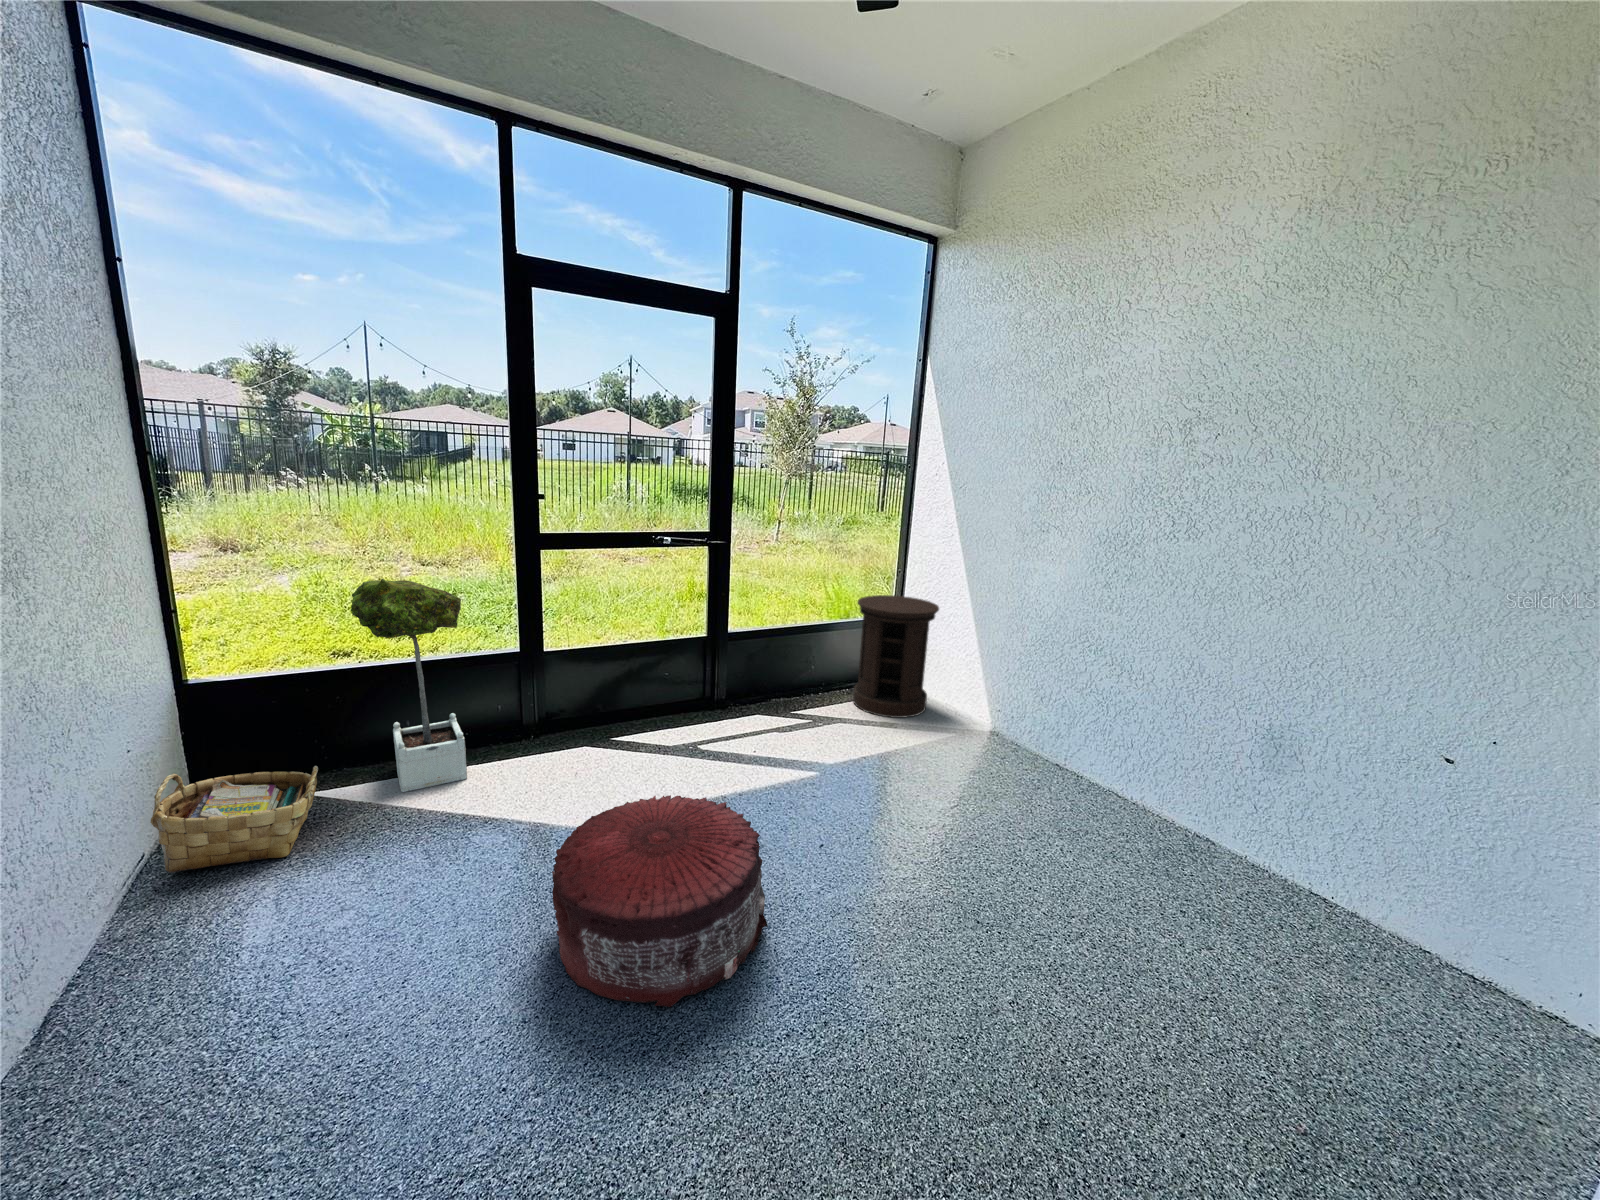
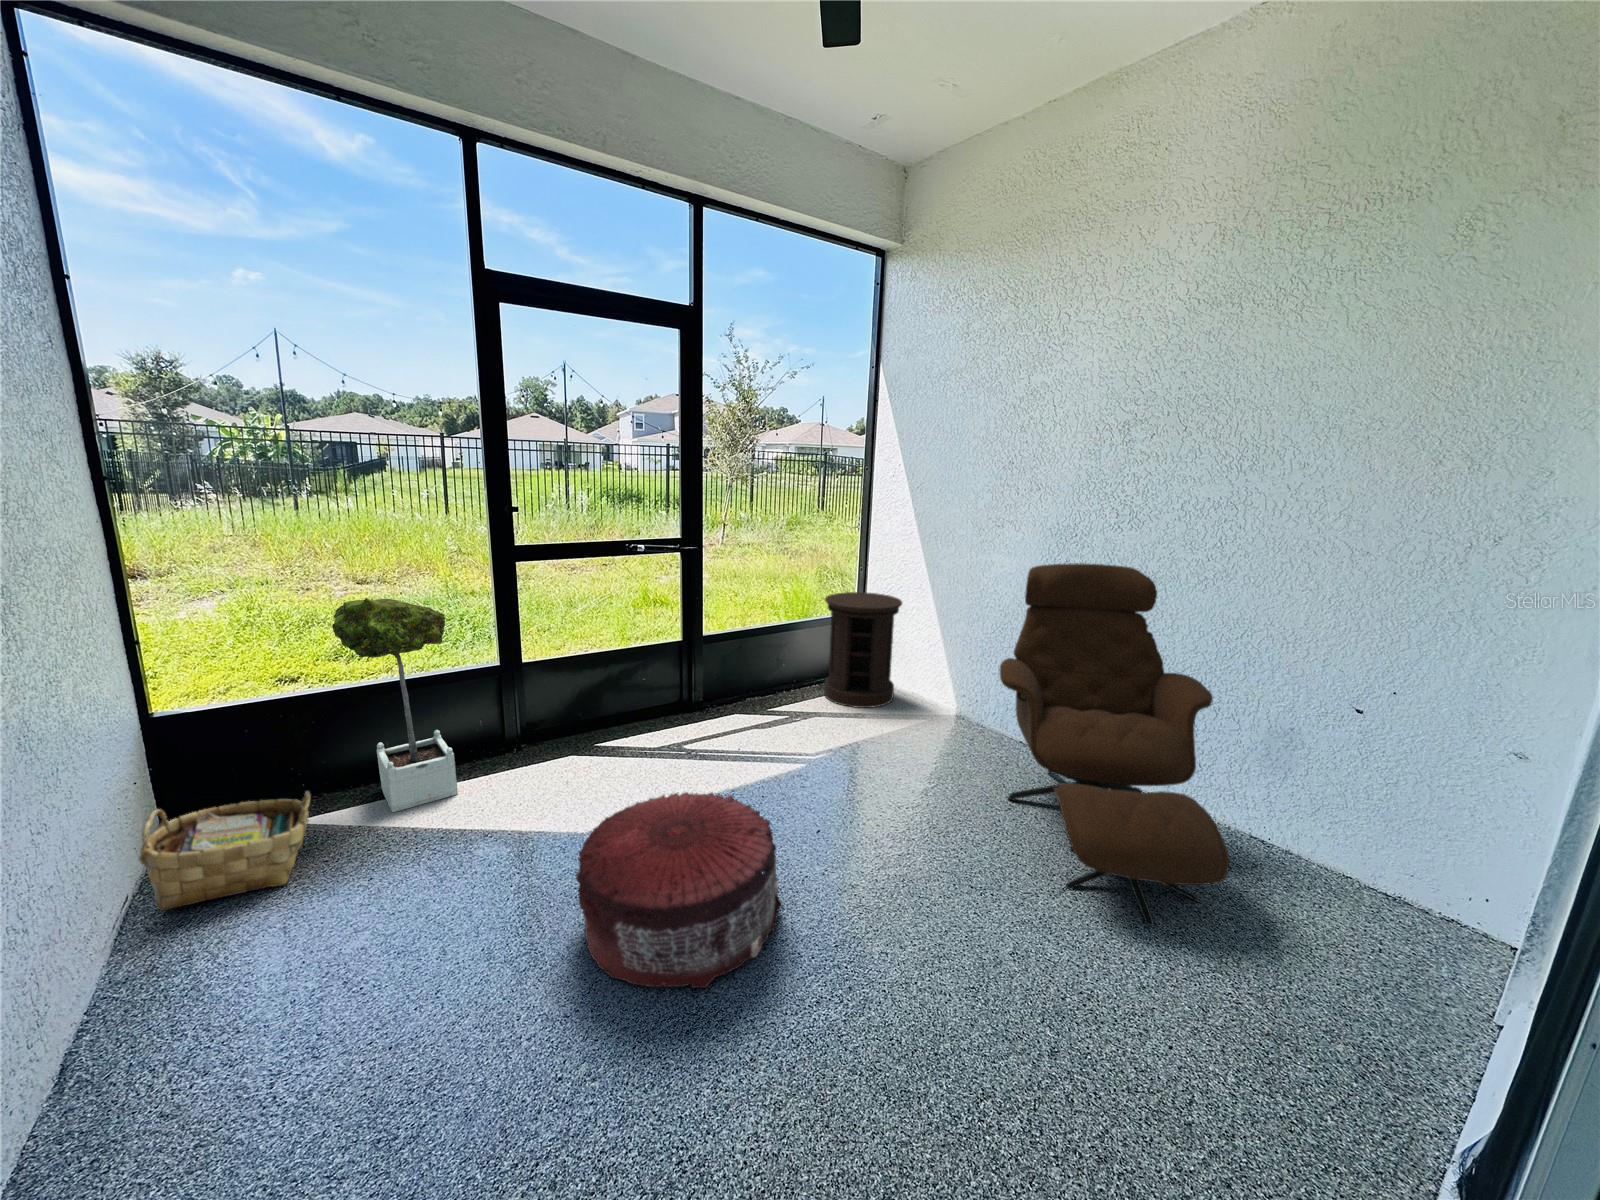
lounge chair: none [1031,574,1277,989] -> present [1000,563,1229,926]

